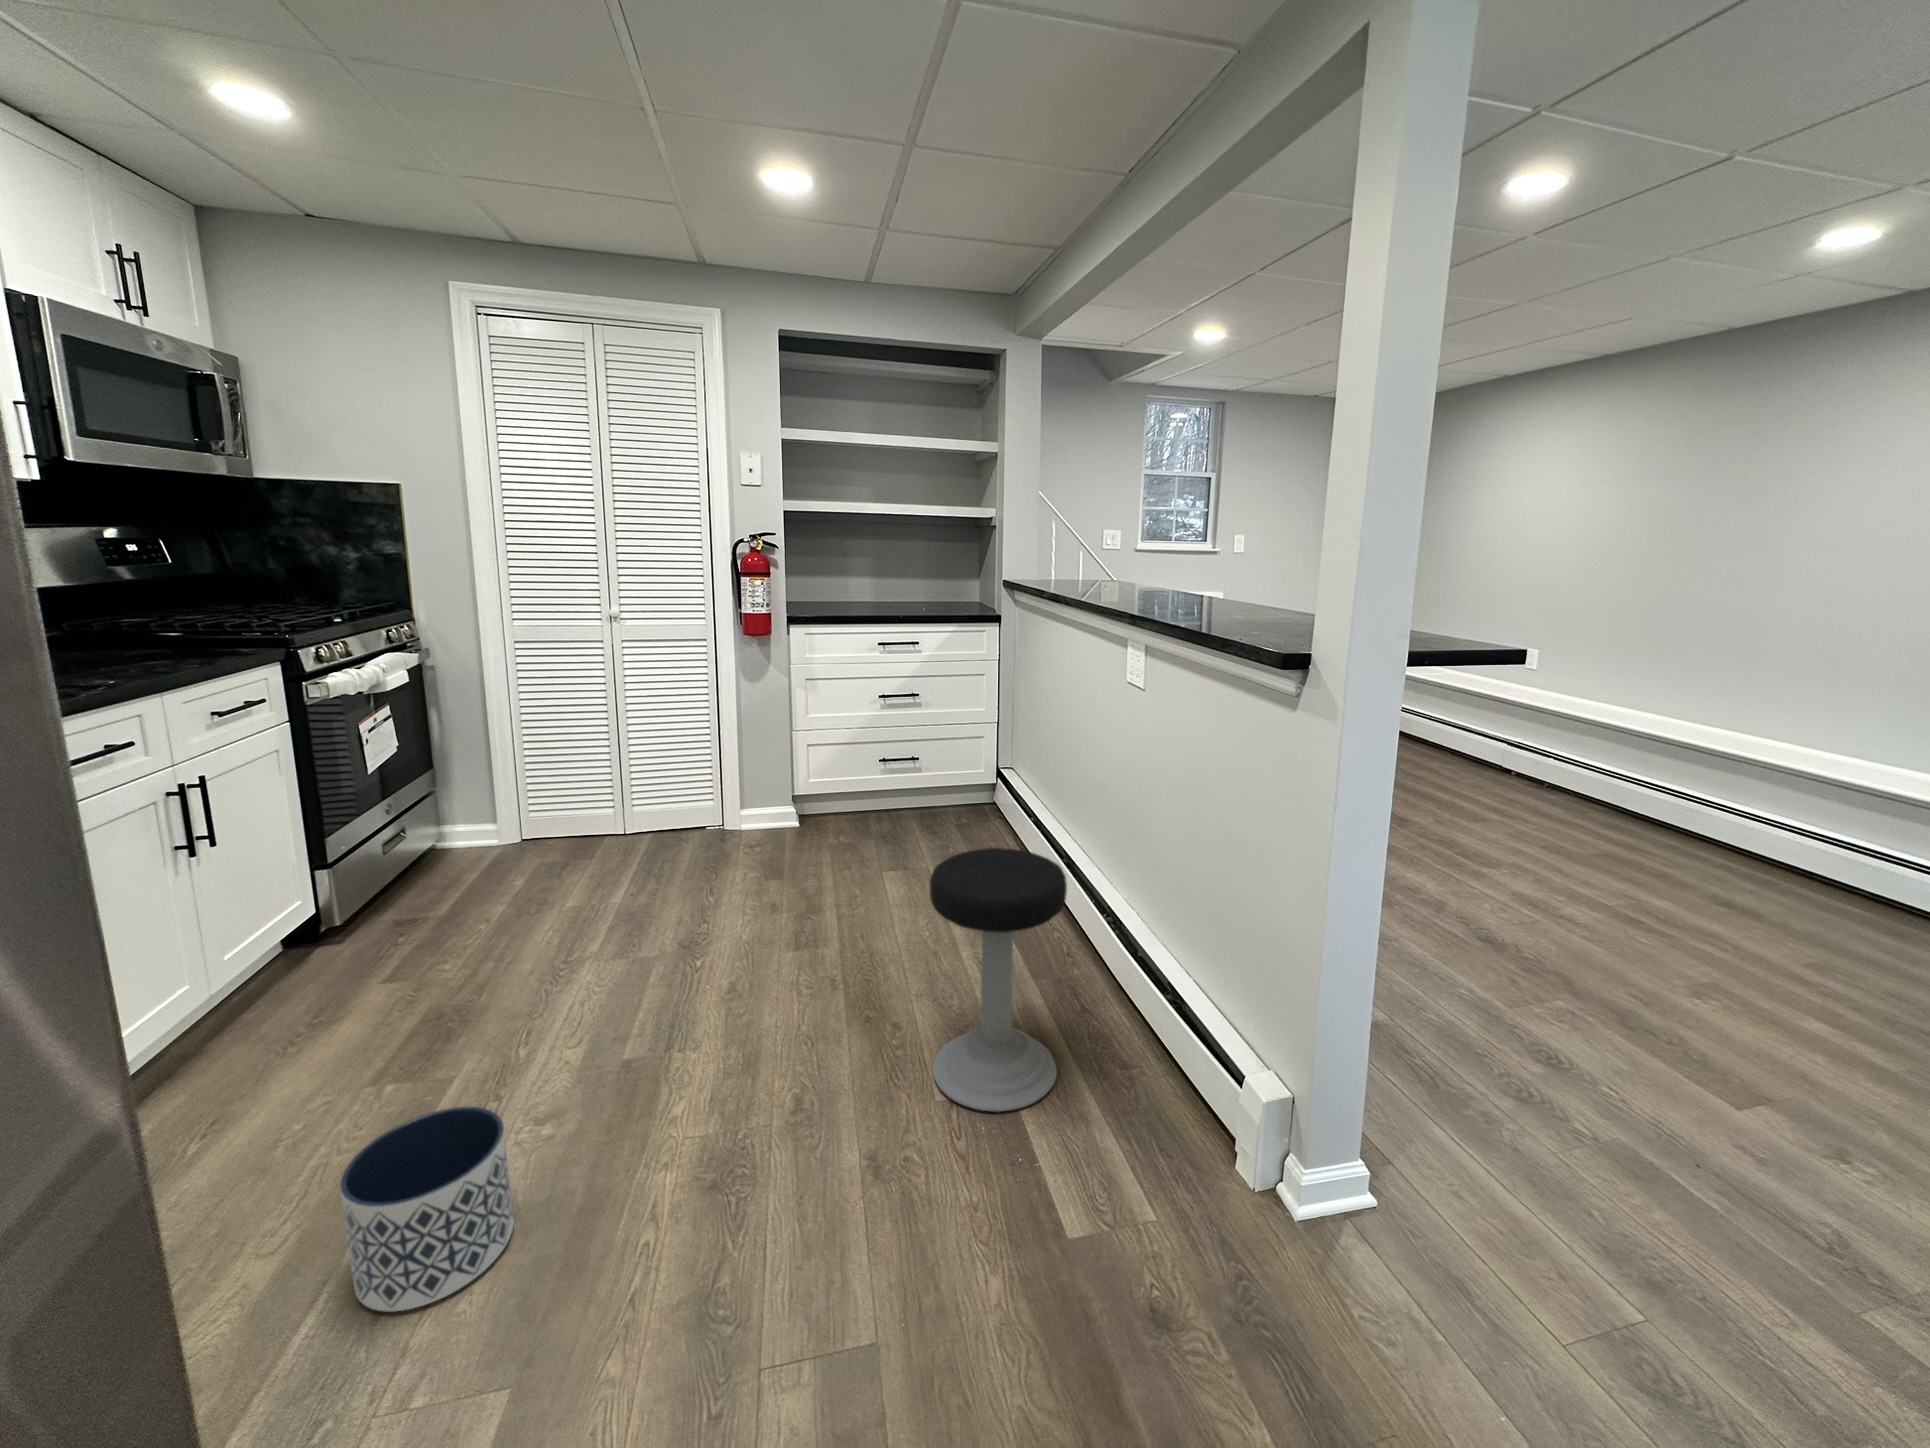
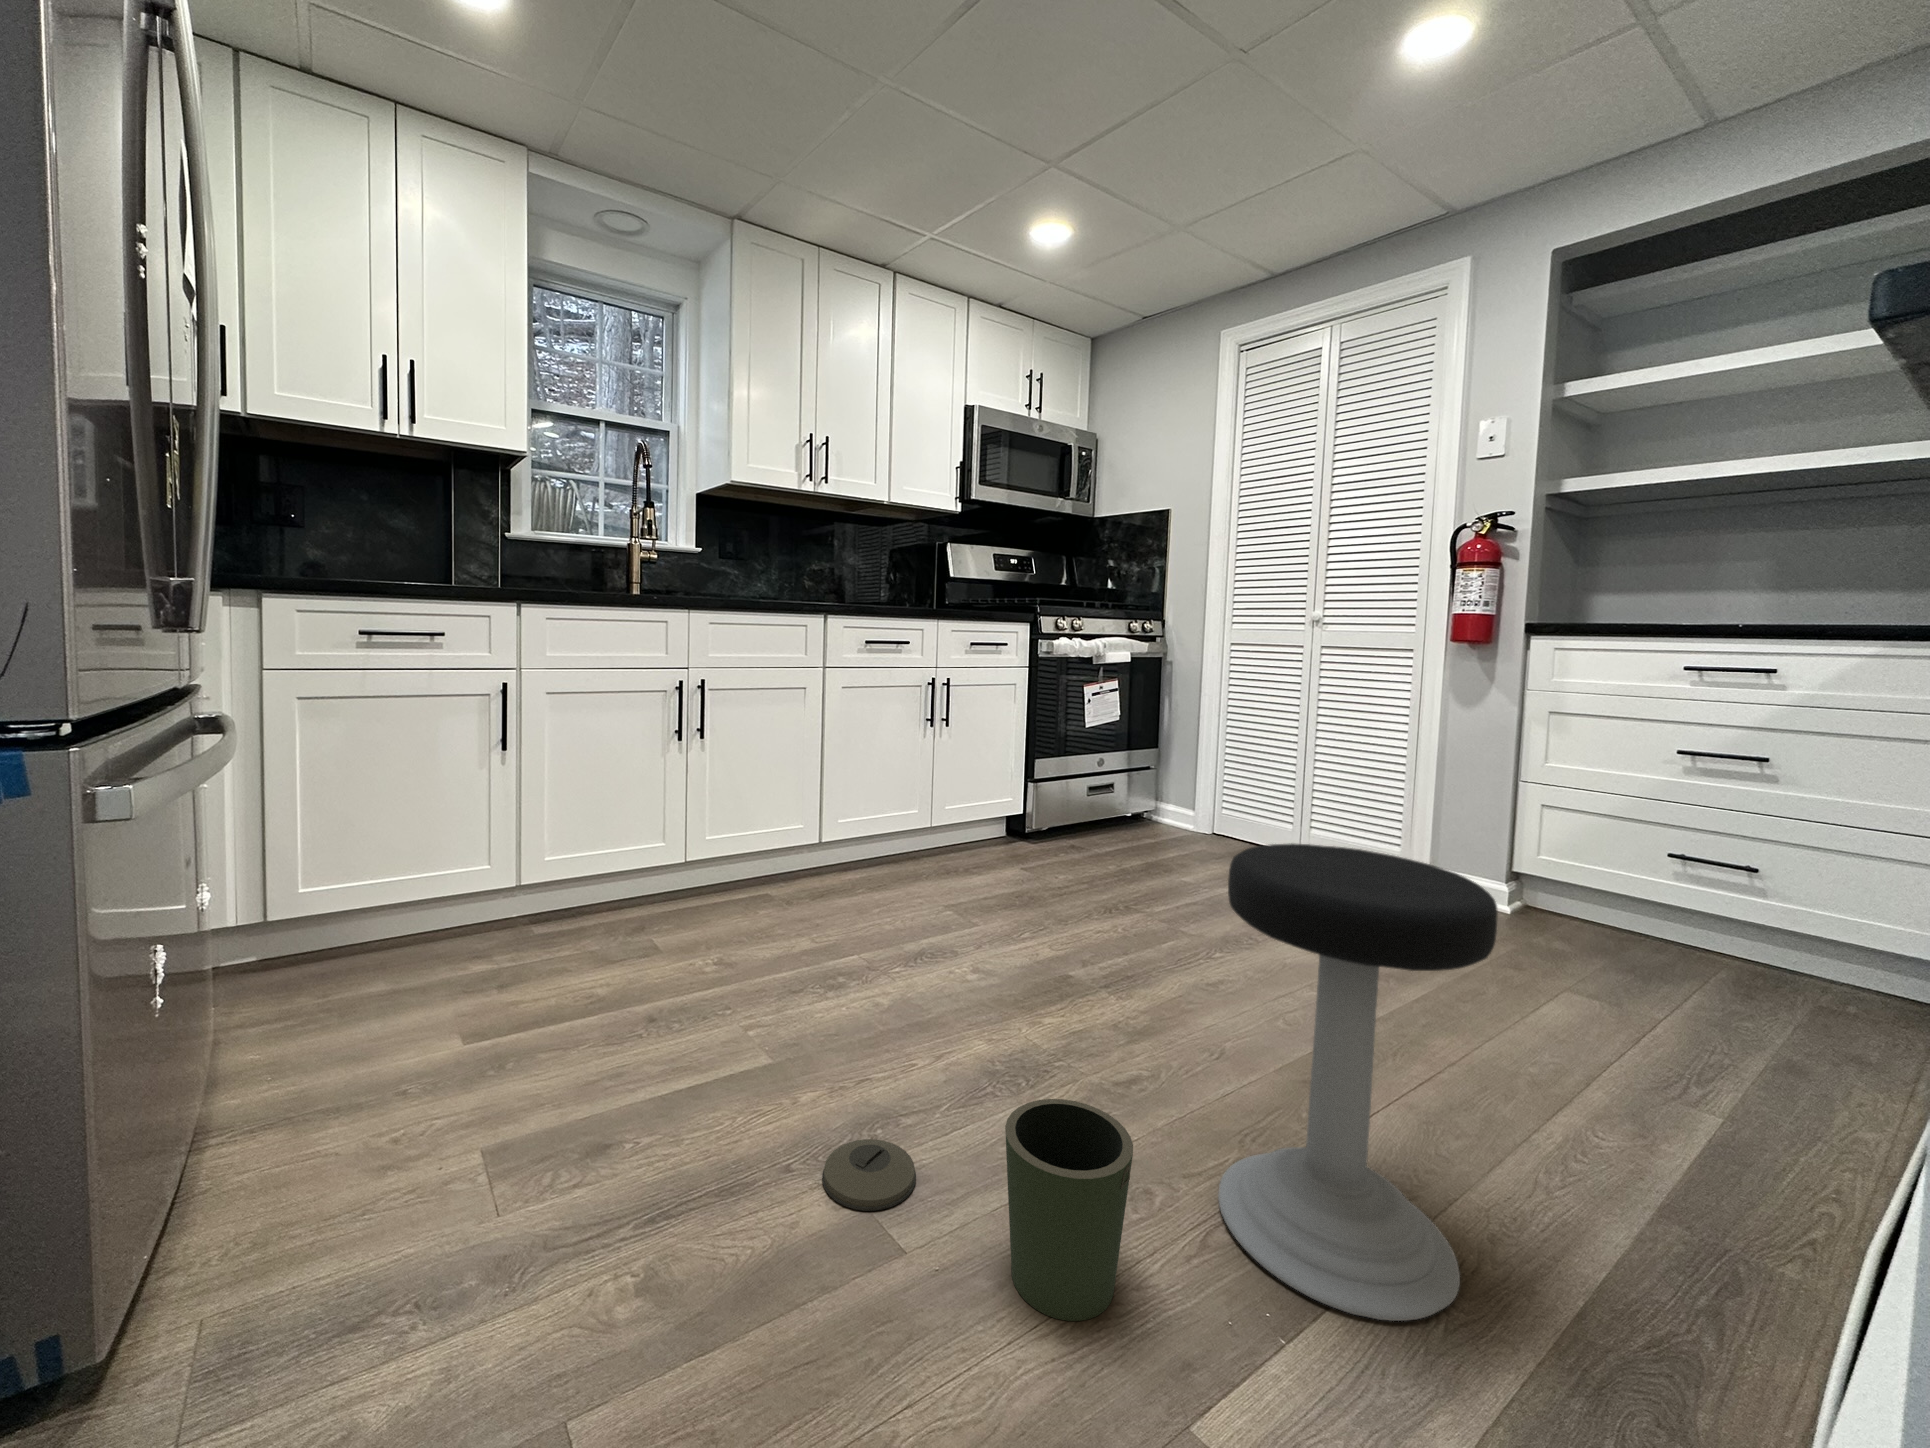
trash can: none [775,1093,1015,1338] -> present [822,1099,1133,1321]
planter: present [340,1107,514,1312] -> none [774,878,874,999]

